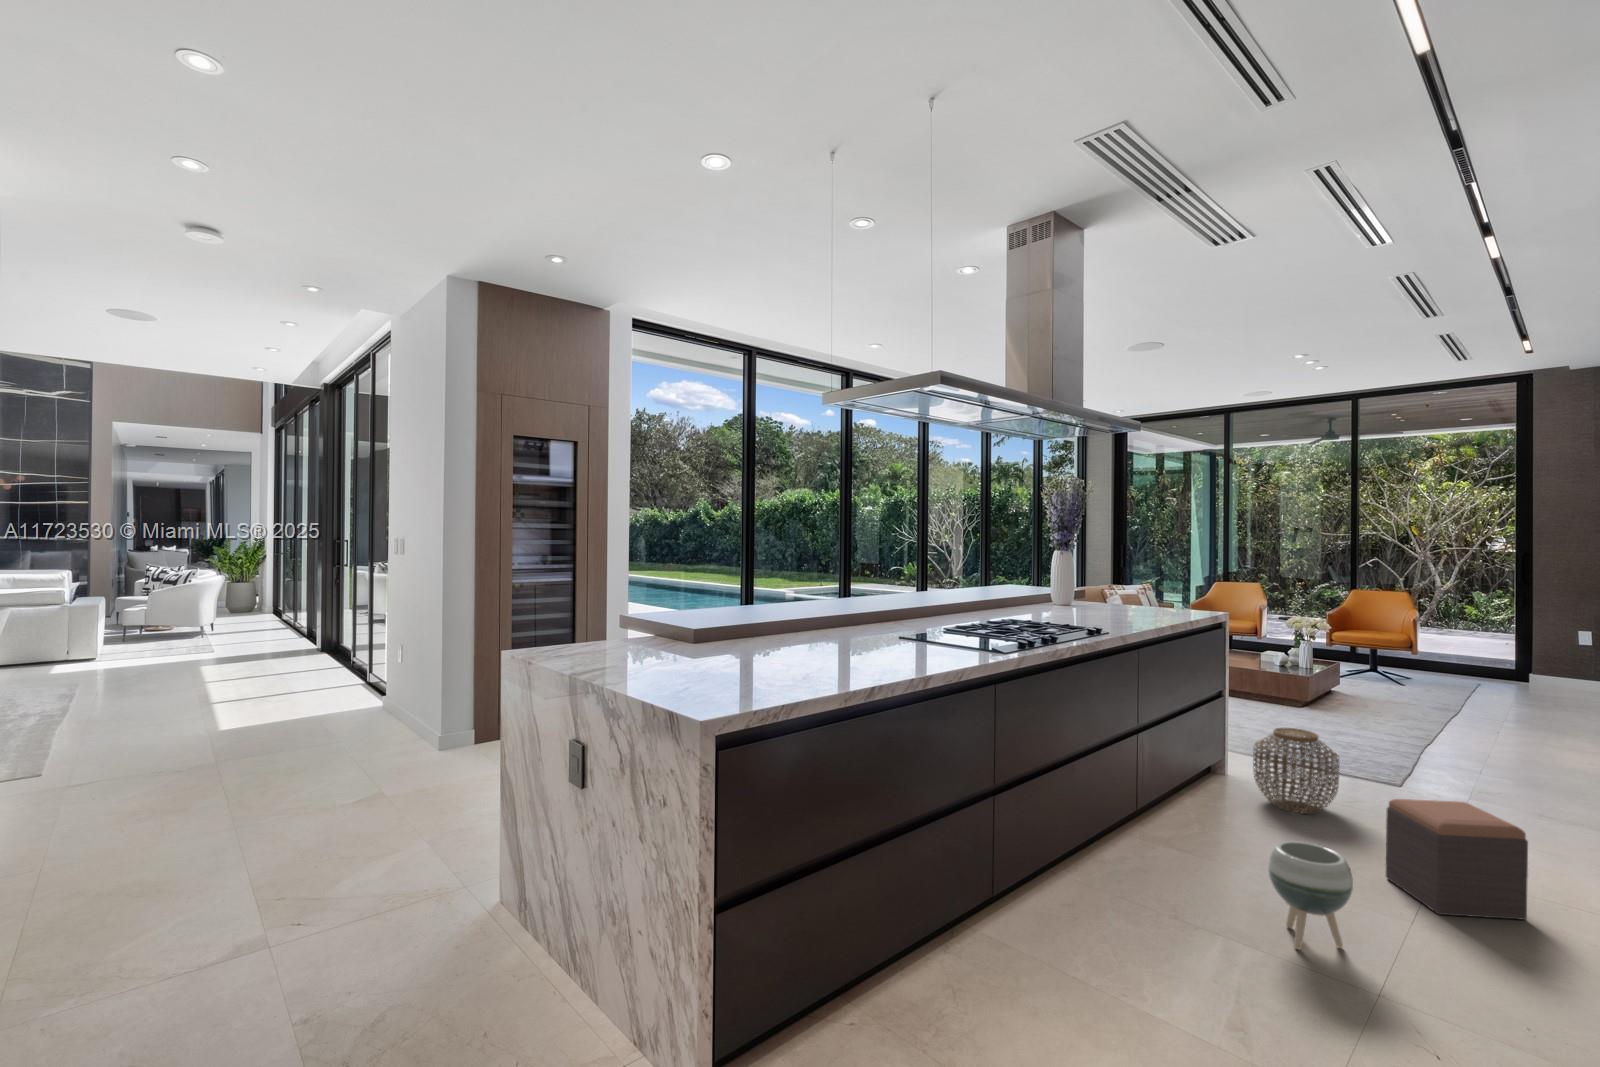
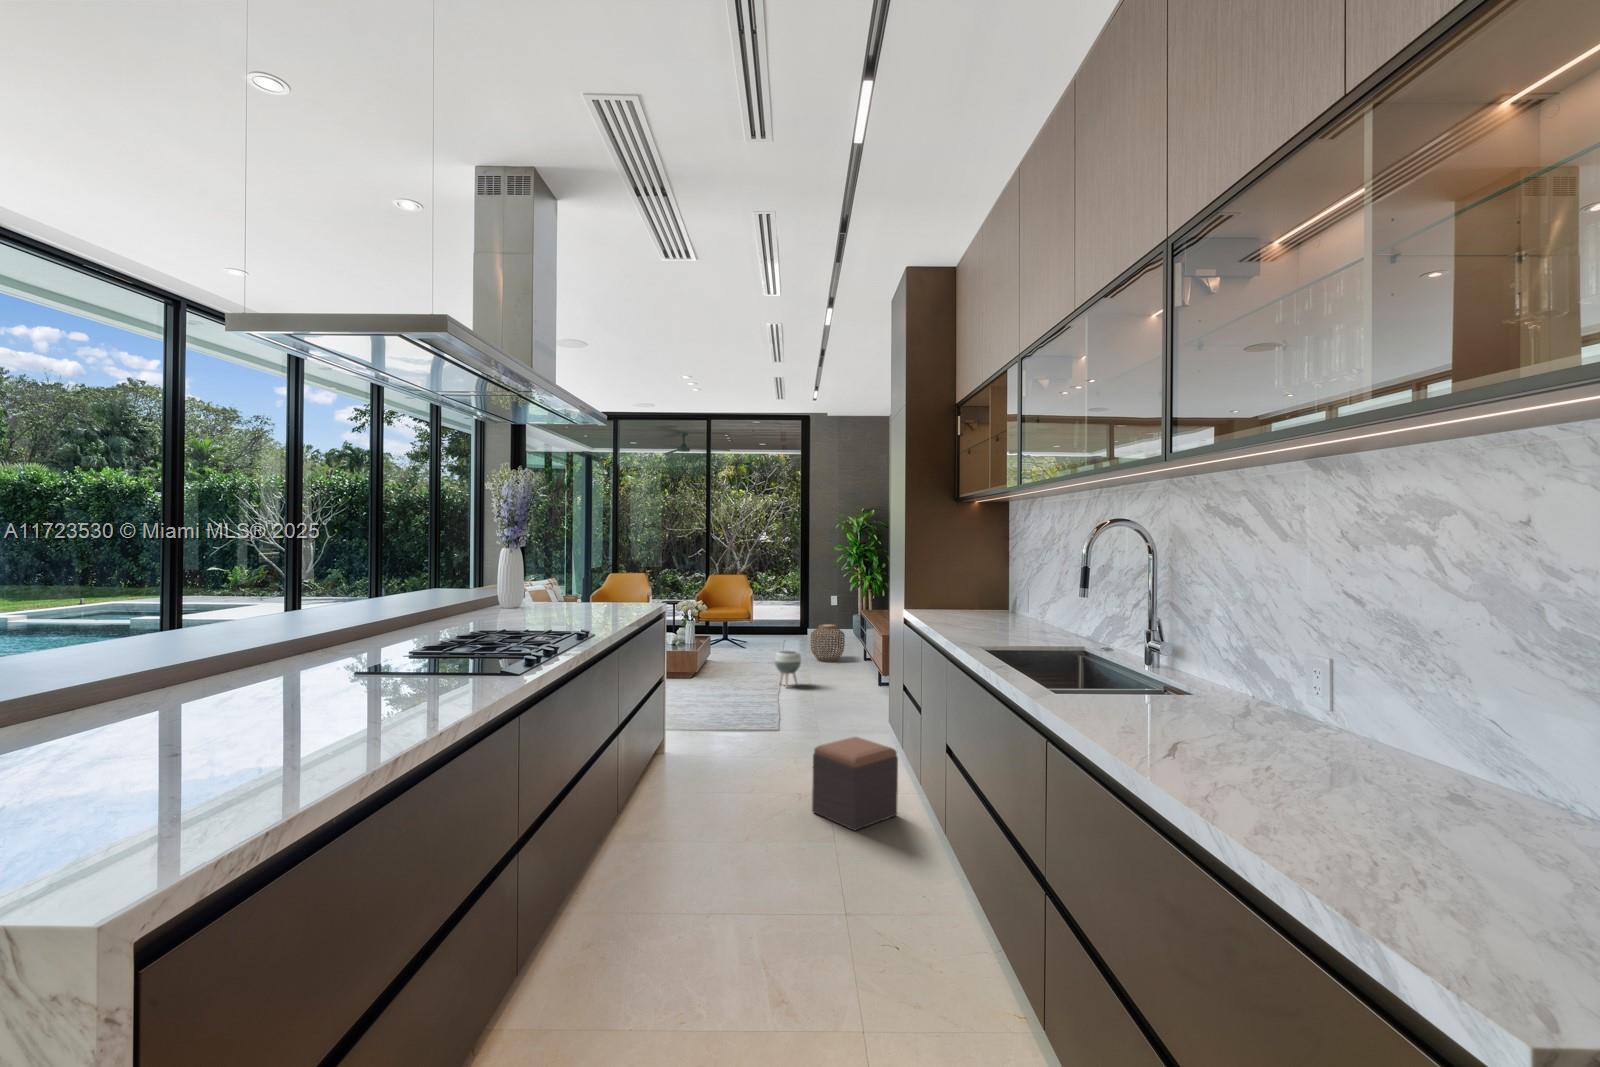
woven basket: present [1253,728,1339,814] -> present [811,624,845,662]
planter: present [1268,841,1353,949] -> present [775,650,801,687]

